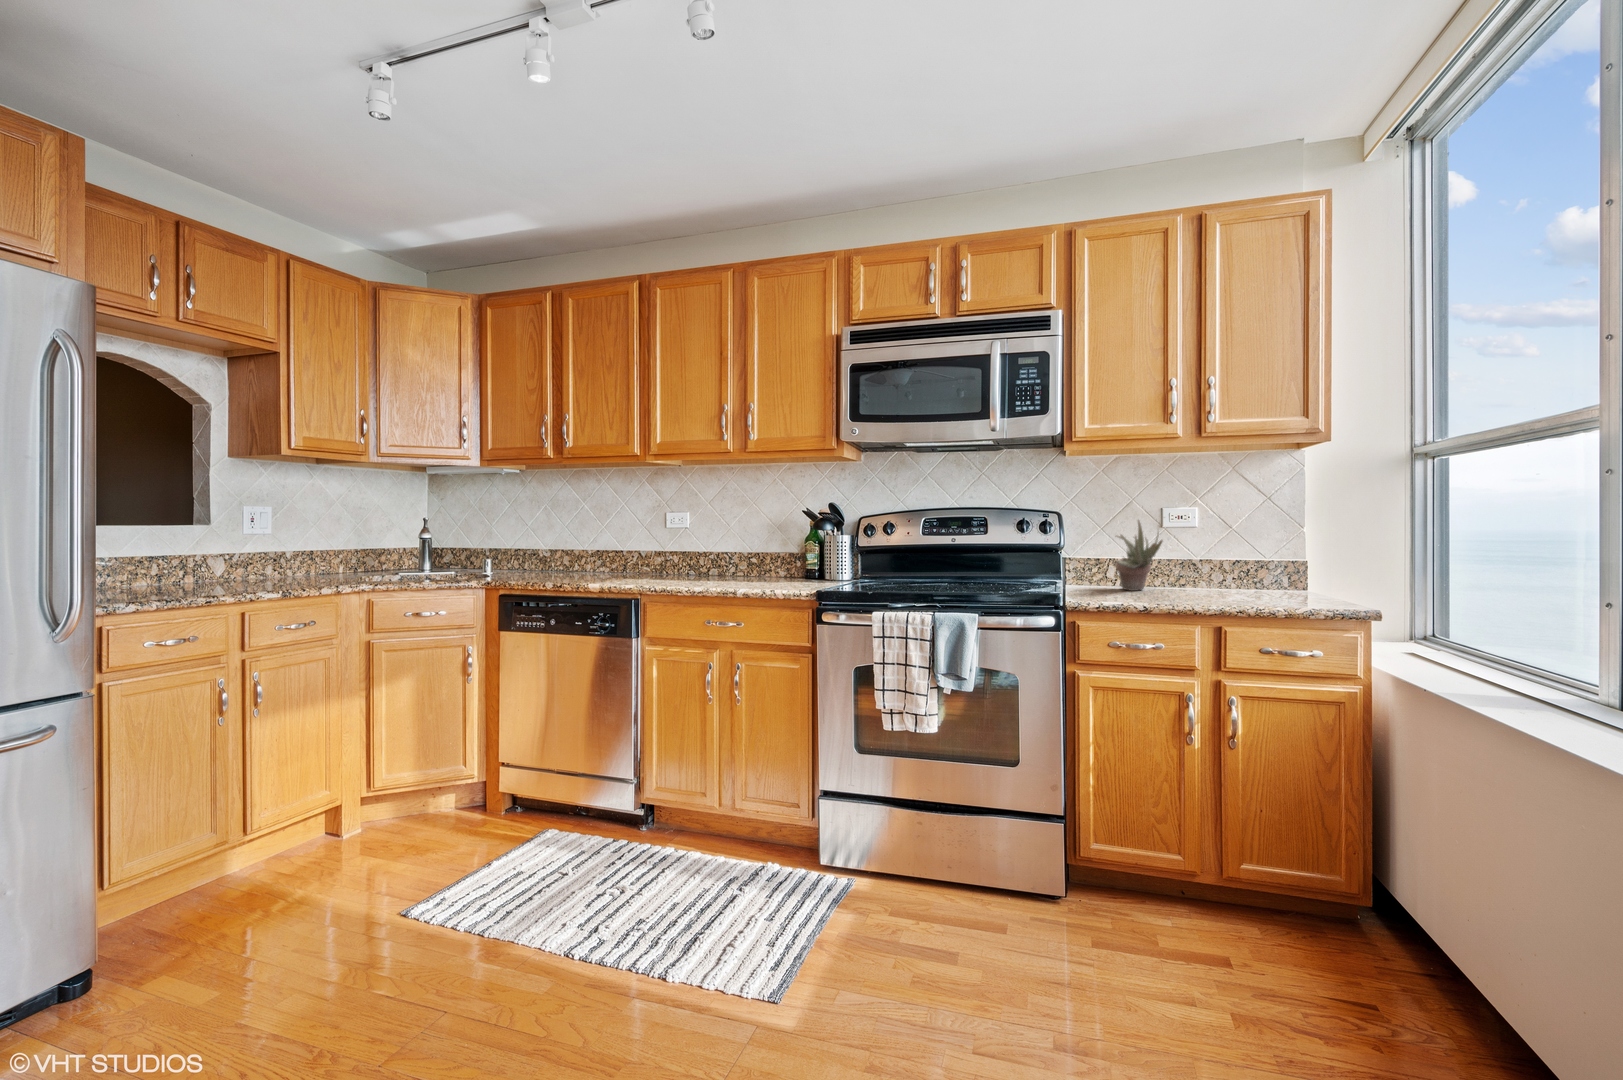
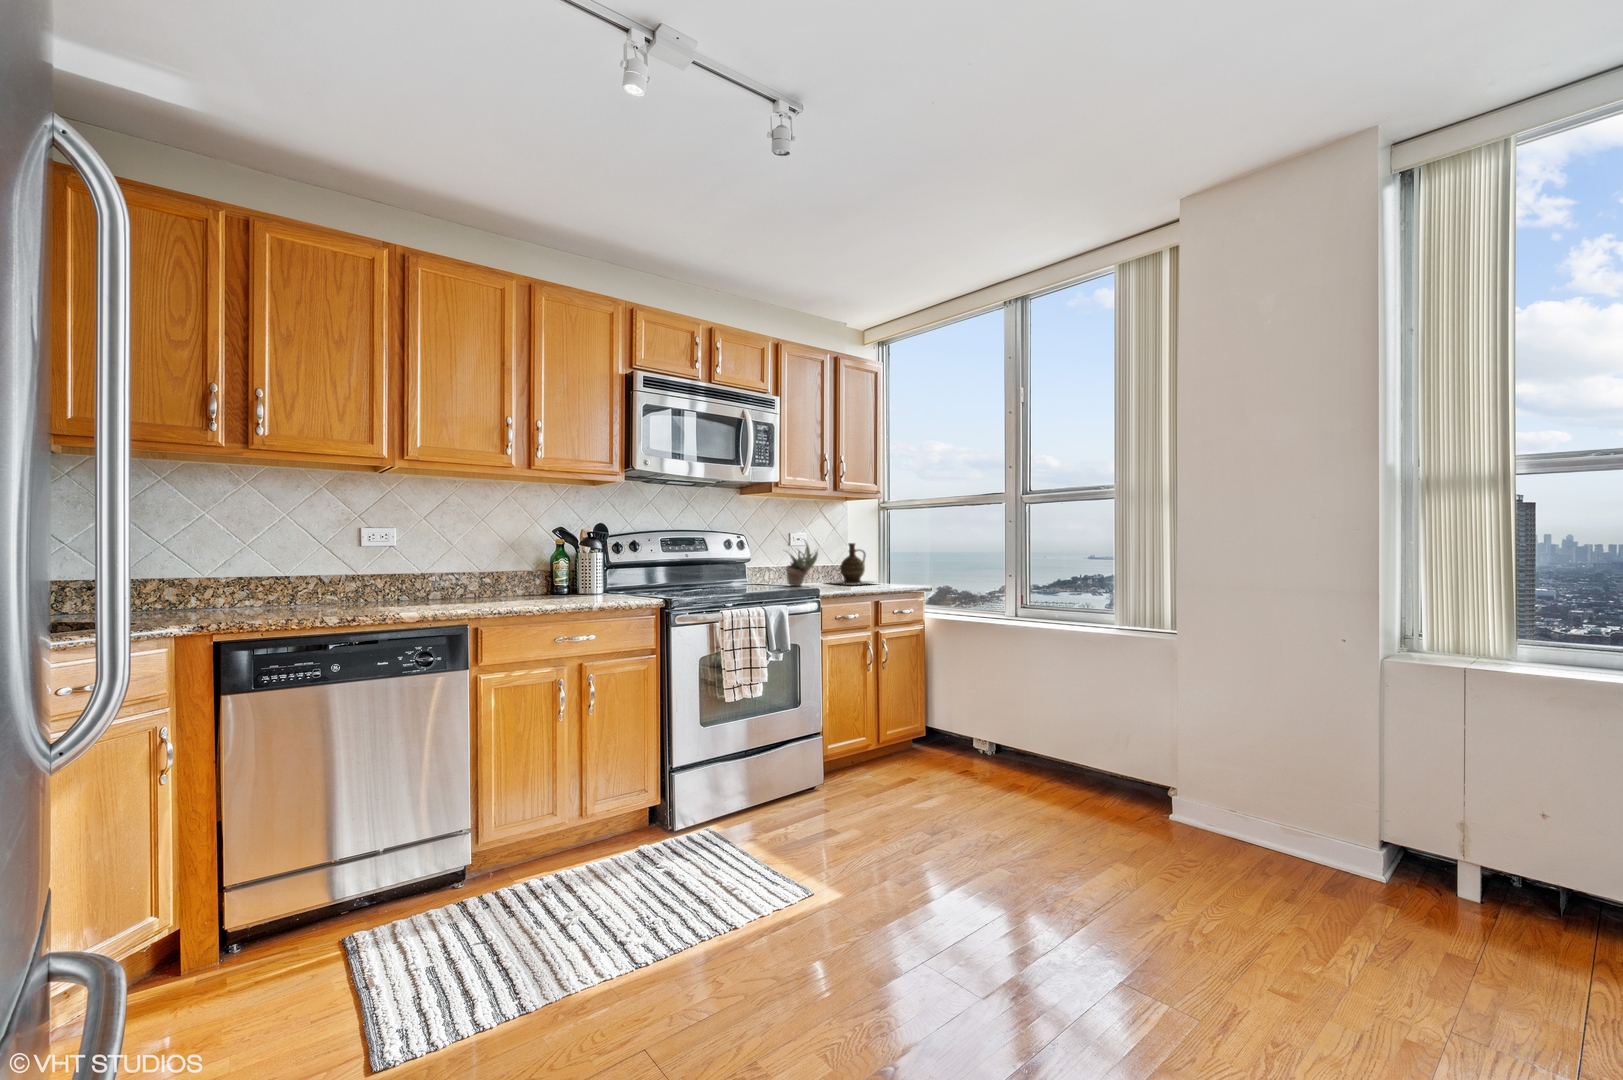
ceramic jug: none [1209,525,1312,596] -> present [831,543,872,585]

